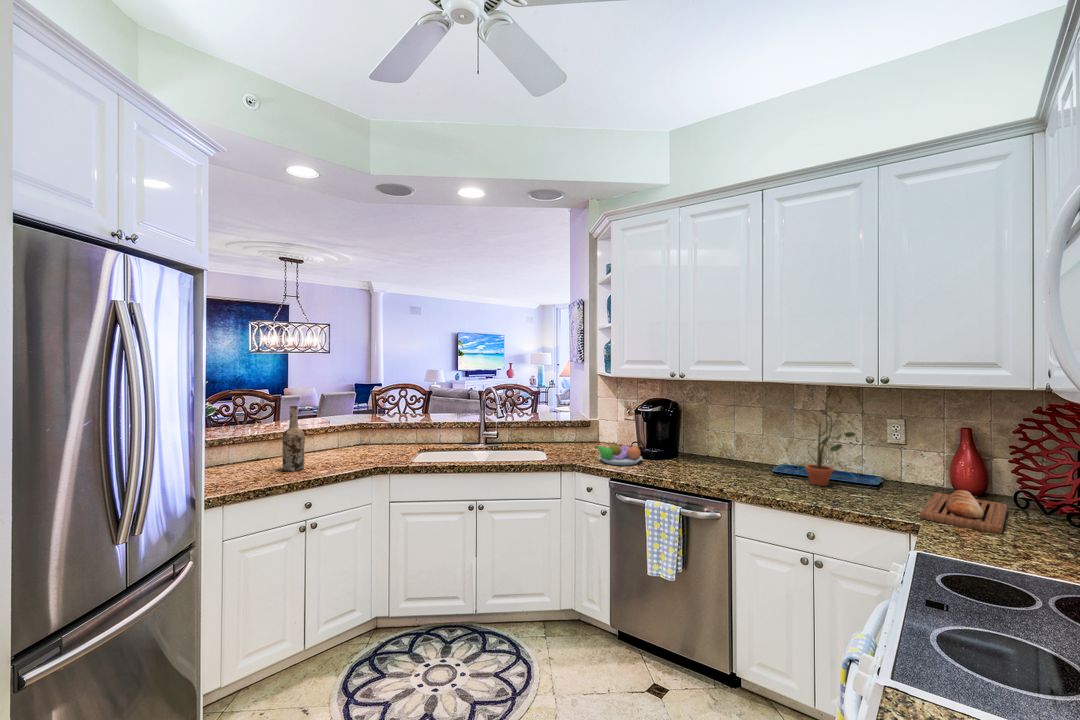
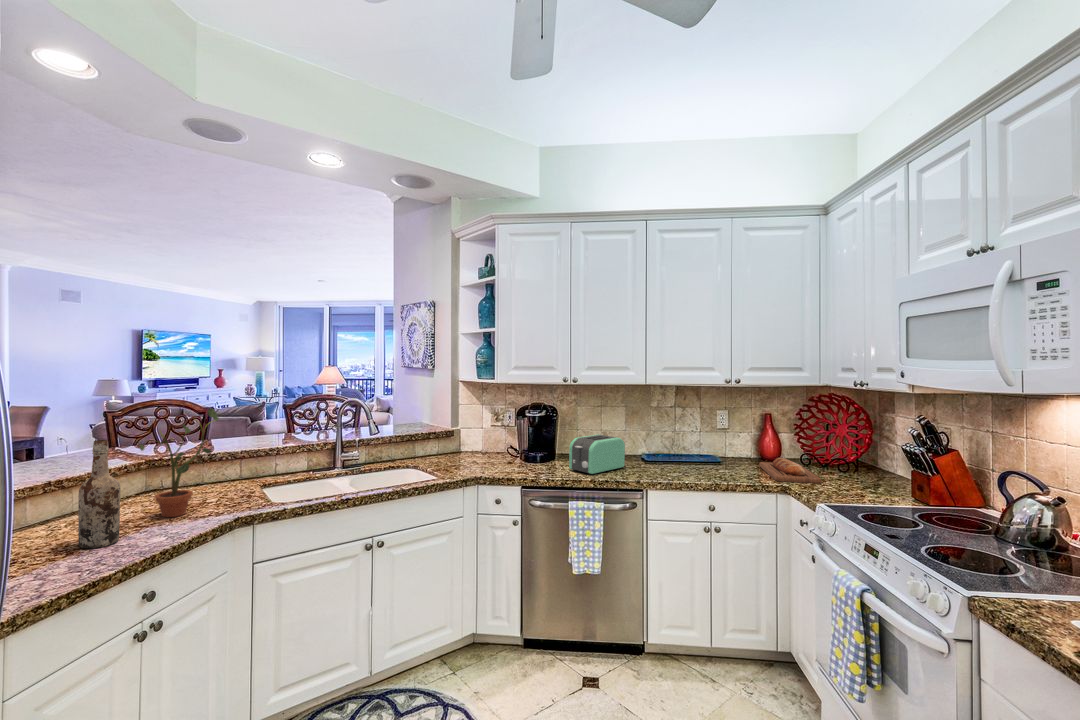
potted plant: present [805,400,855,486] -> present [140,408,219,517]
toaster: none [667,436,734,476] -> present [569,434,625,475]
fruit bowl: present [595,442,642,465] -> none [488,448,538,473]

